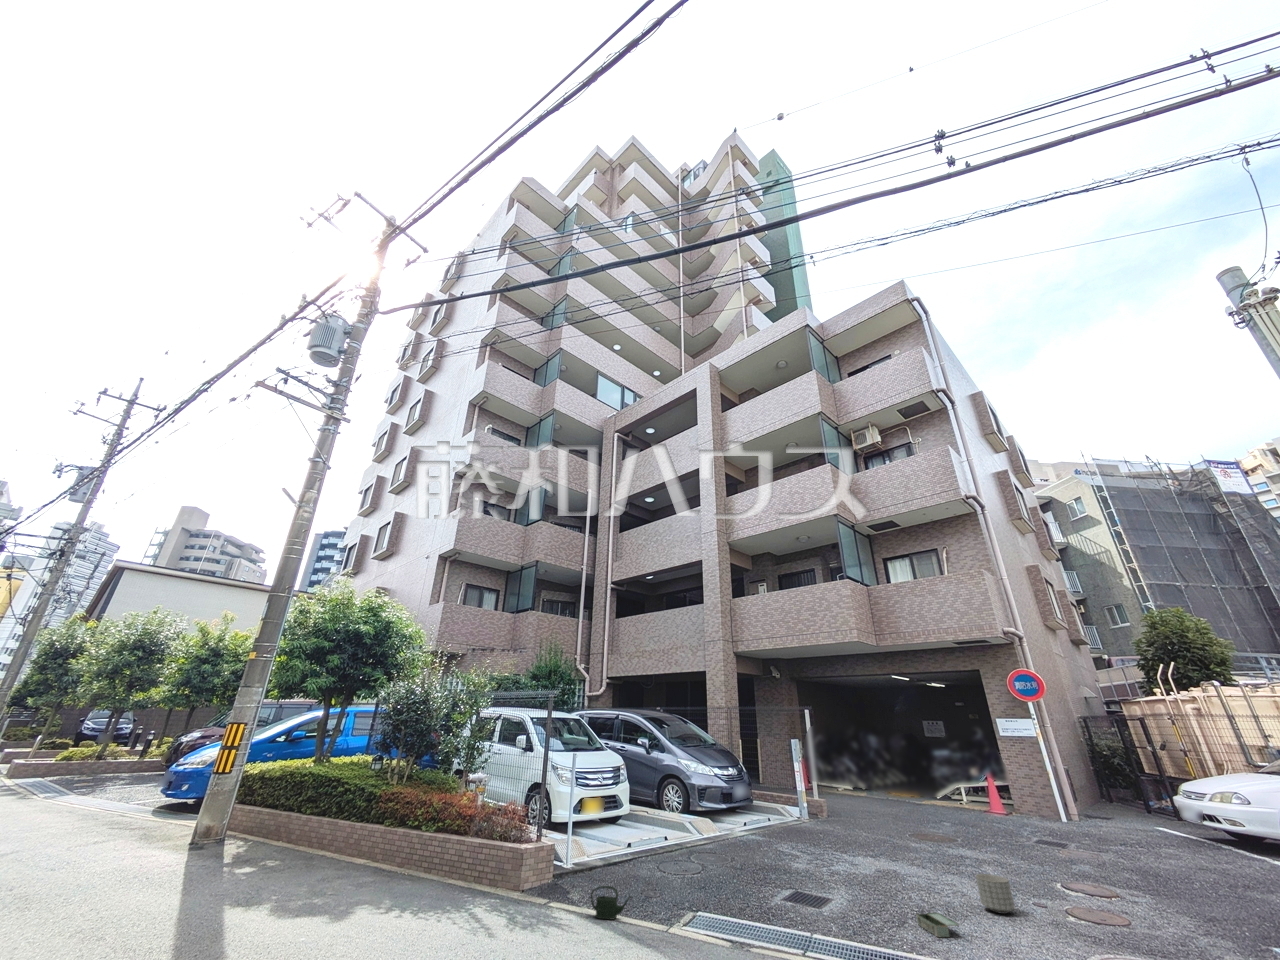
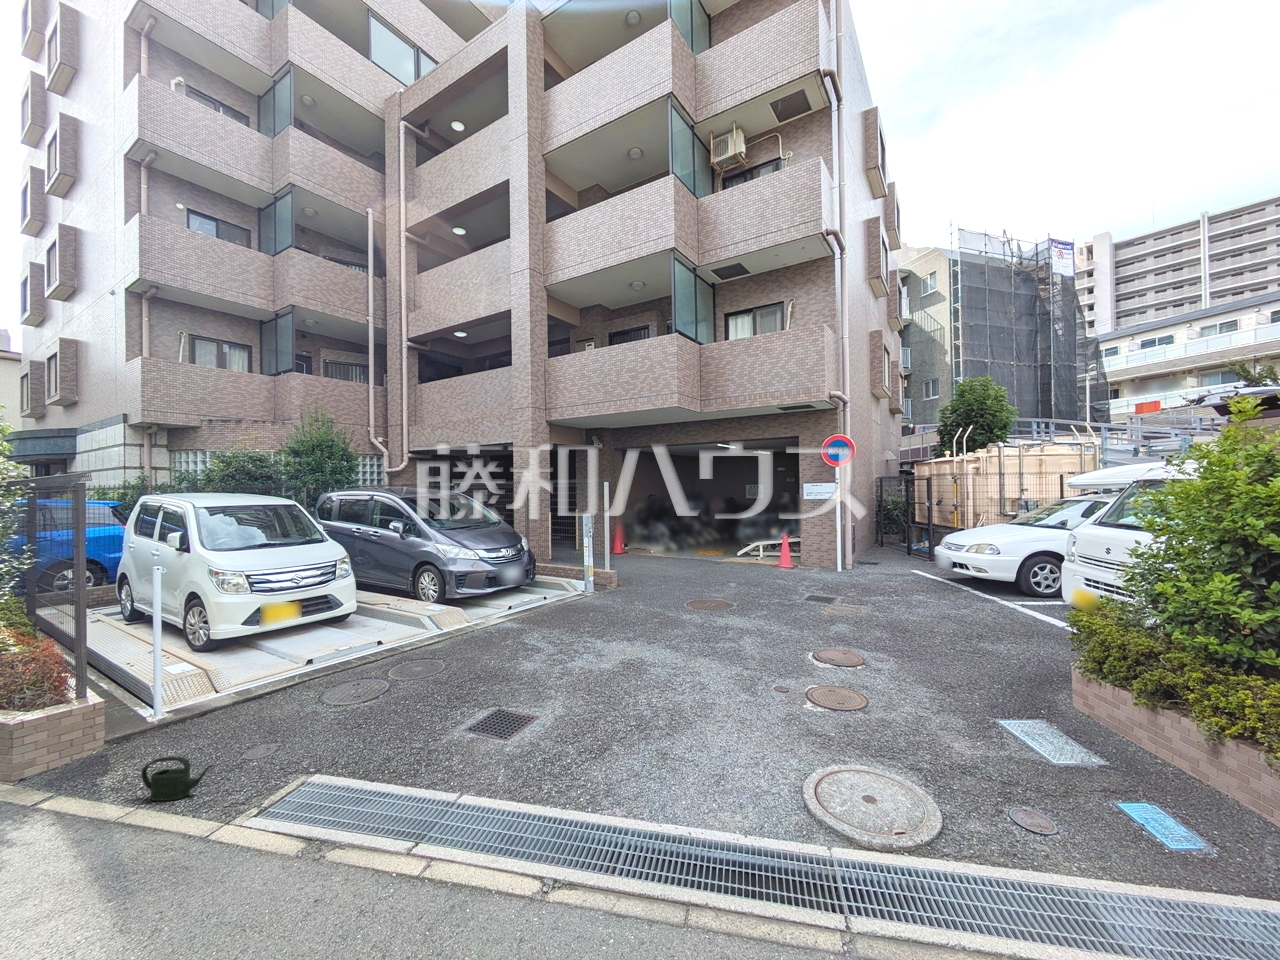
planter: present [976,874,1015,914] -> none [721,662,755,703]
toolbox: present [916,913,958,937] -> none [634,720,678,755]

